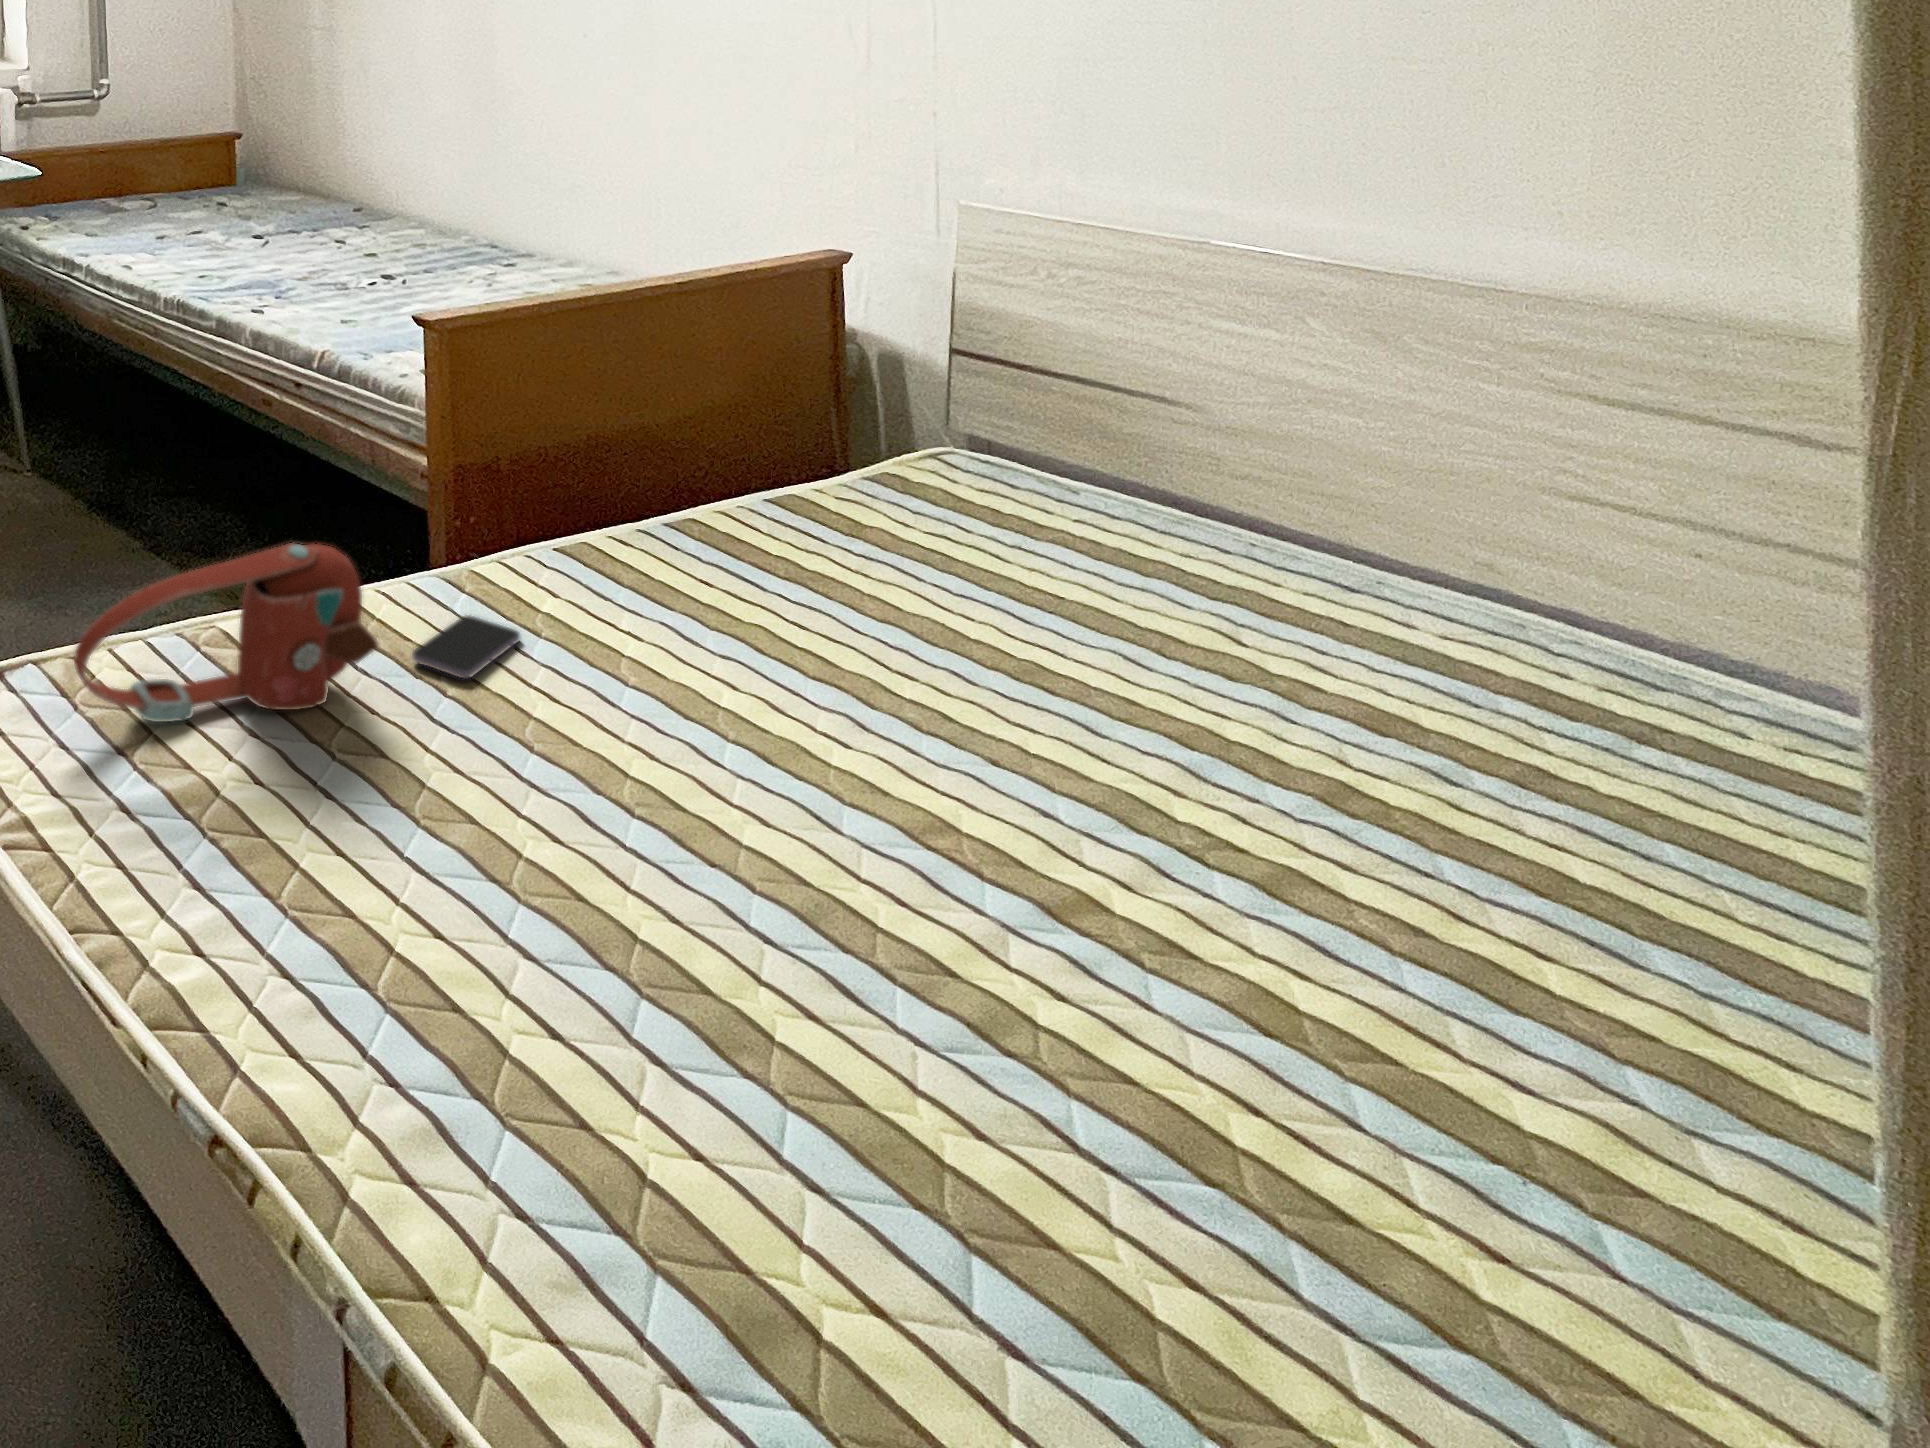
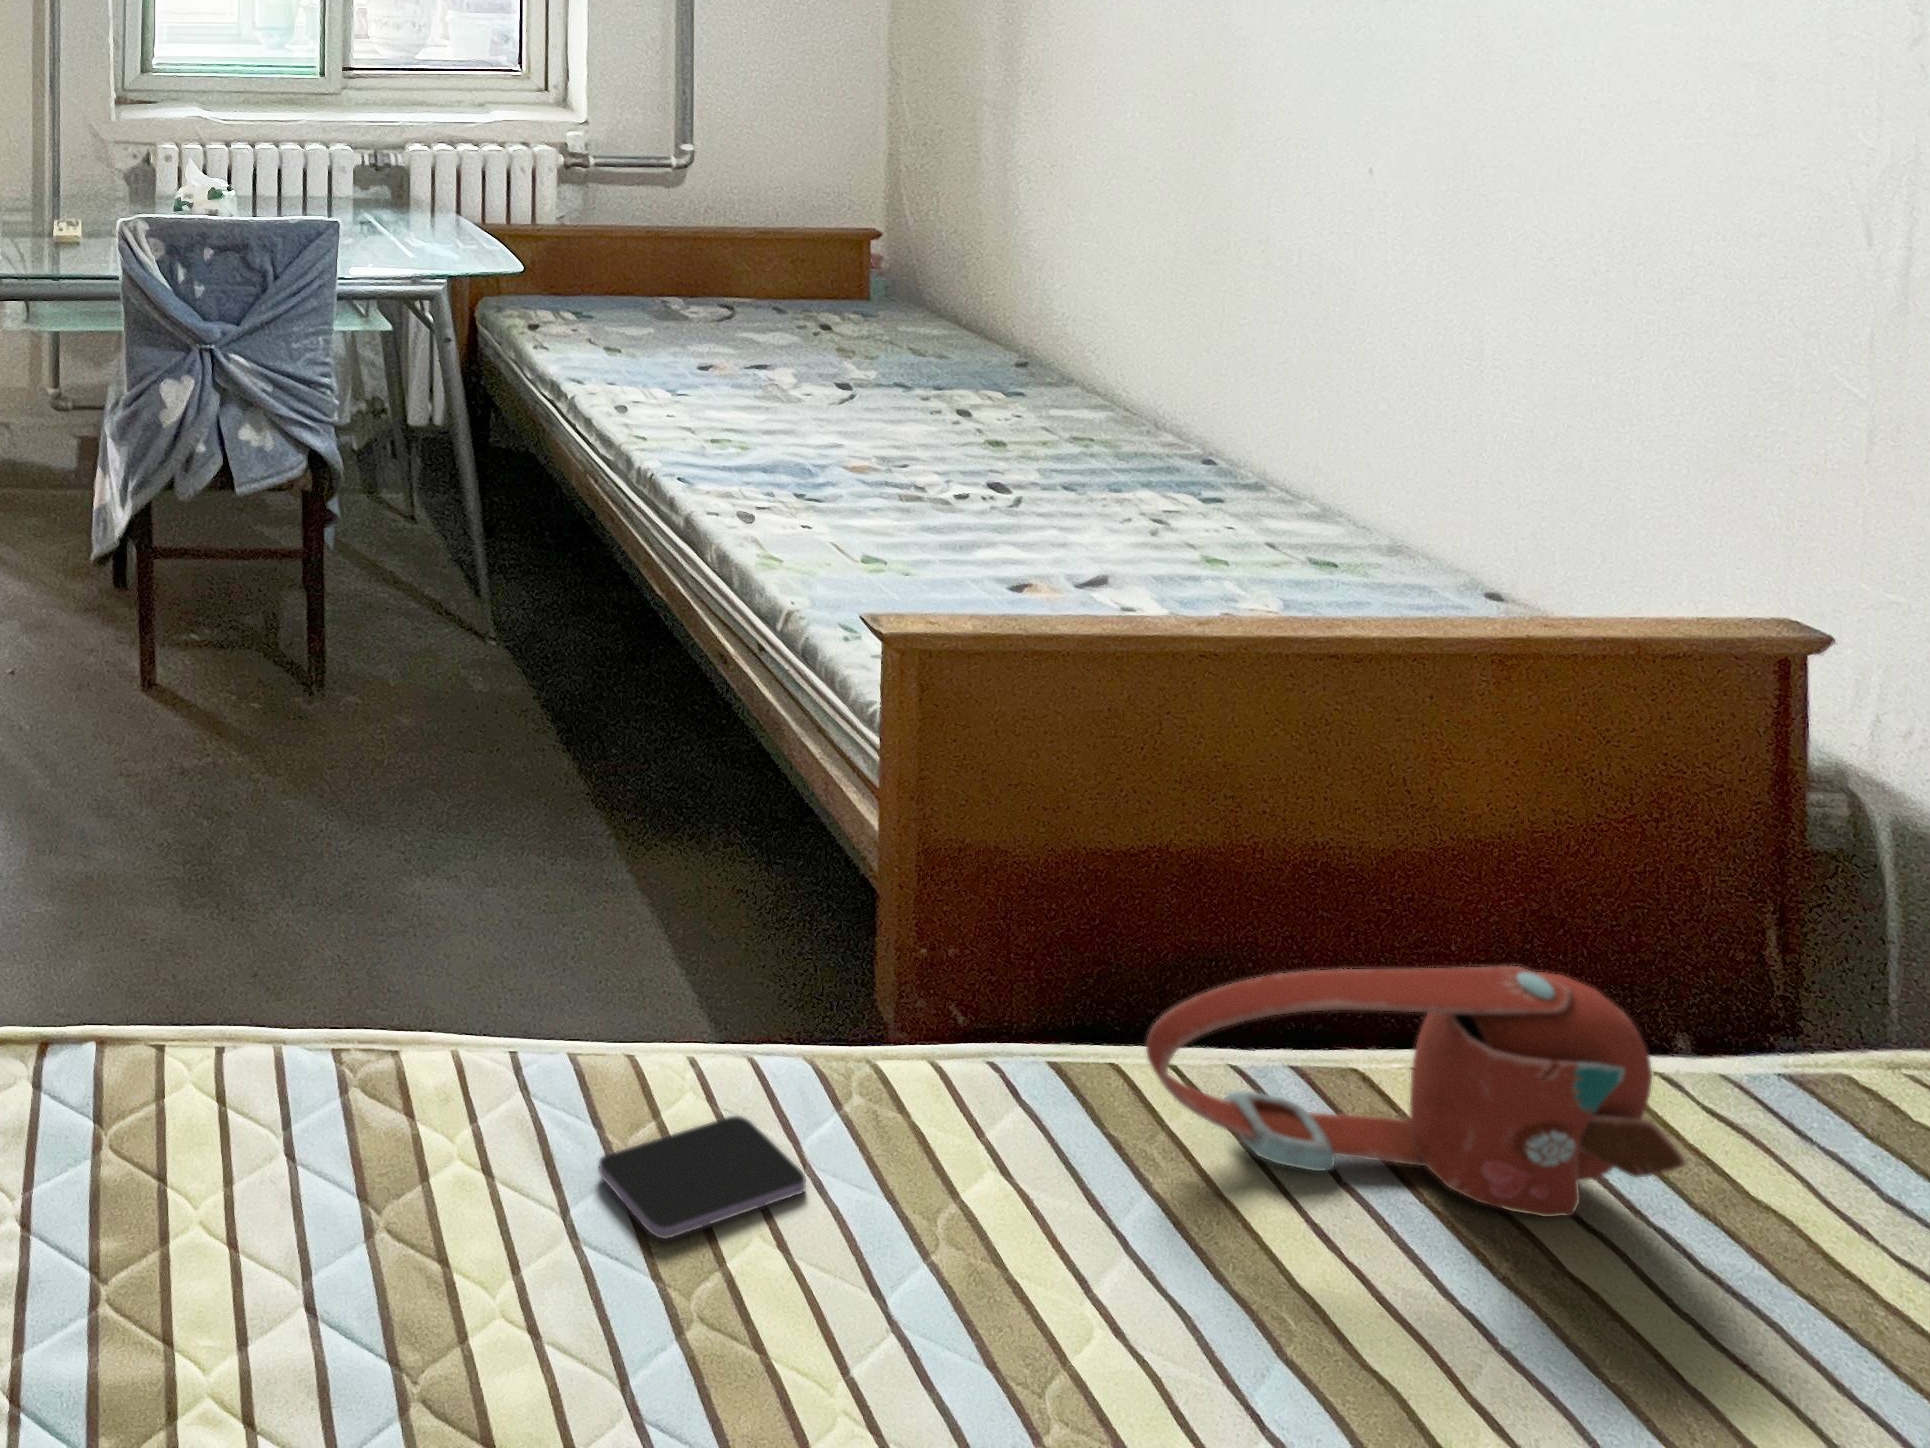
handbag: present [74,543,379,722] -> present [1146,966,1686,1217]

